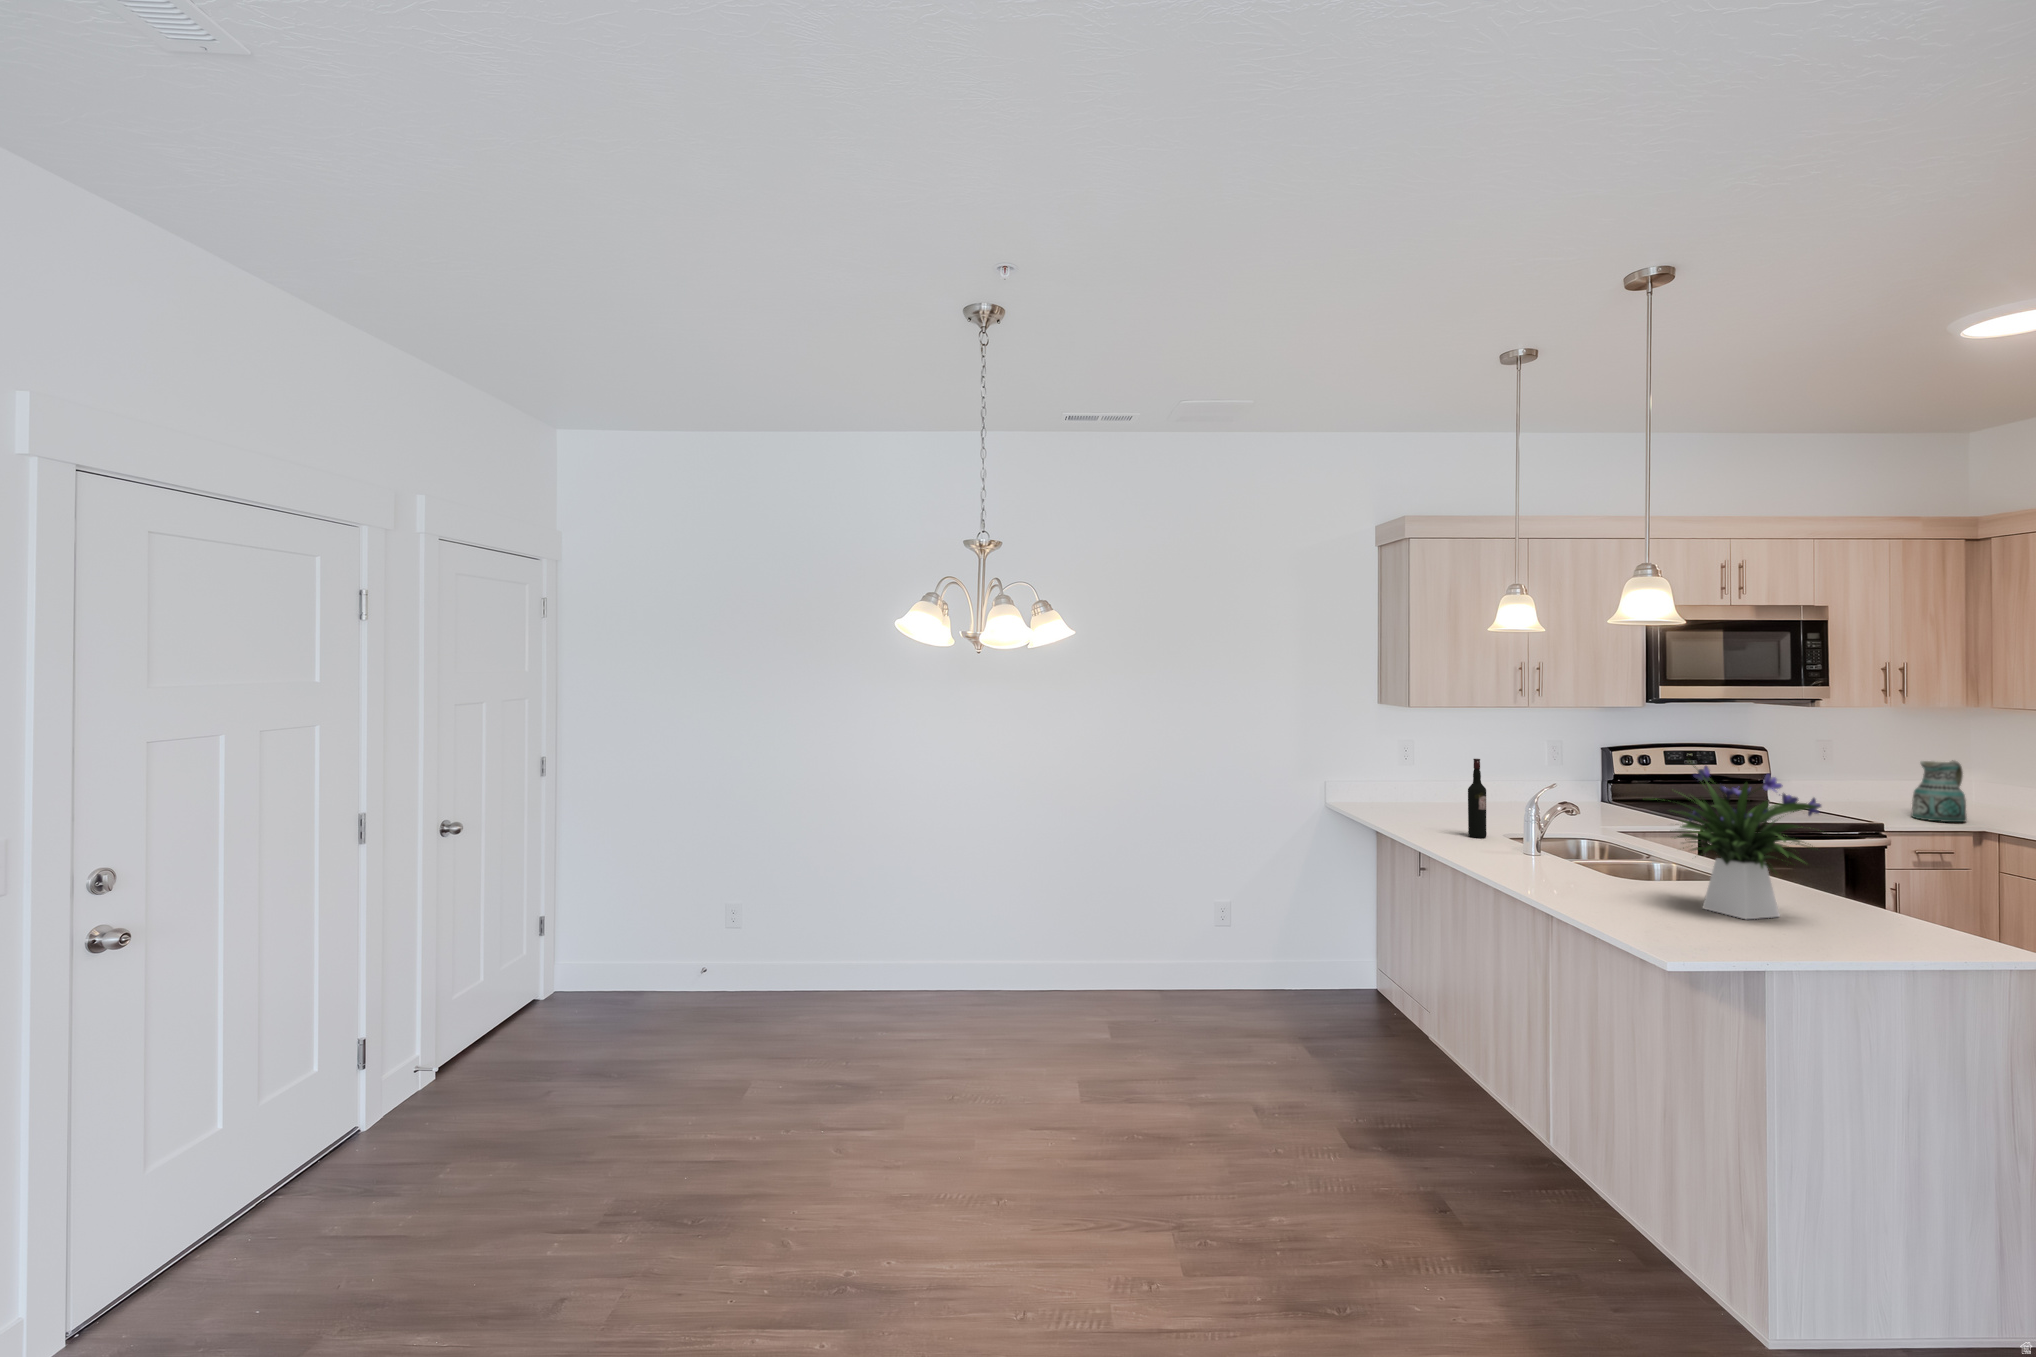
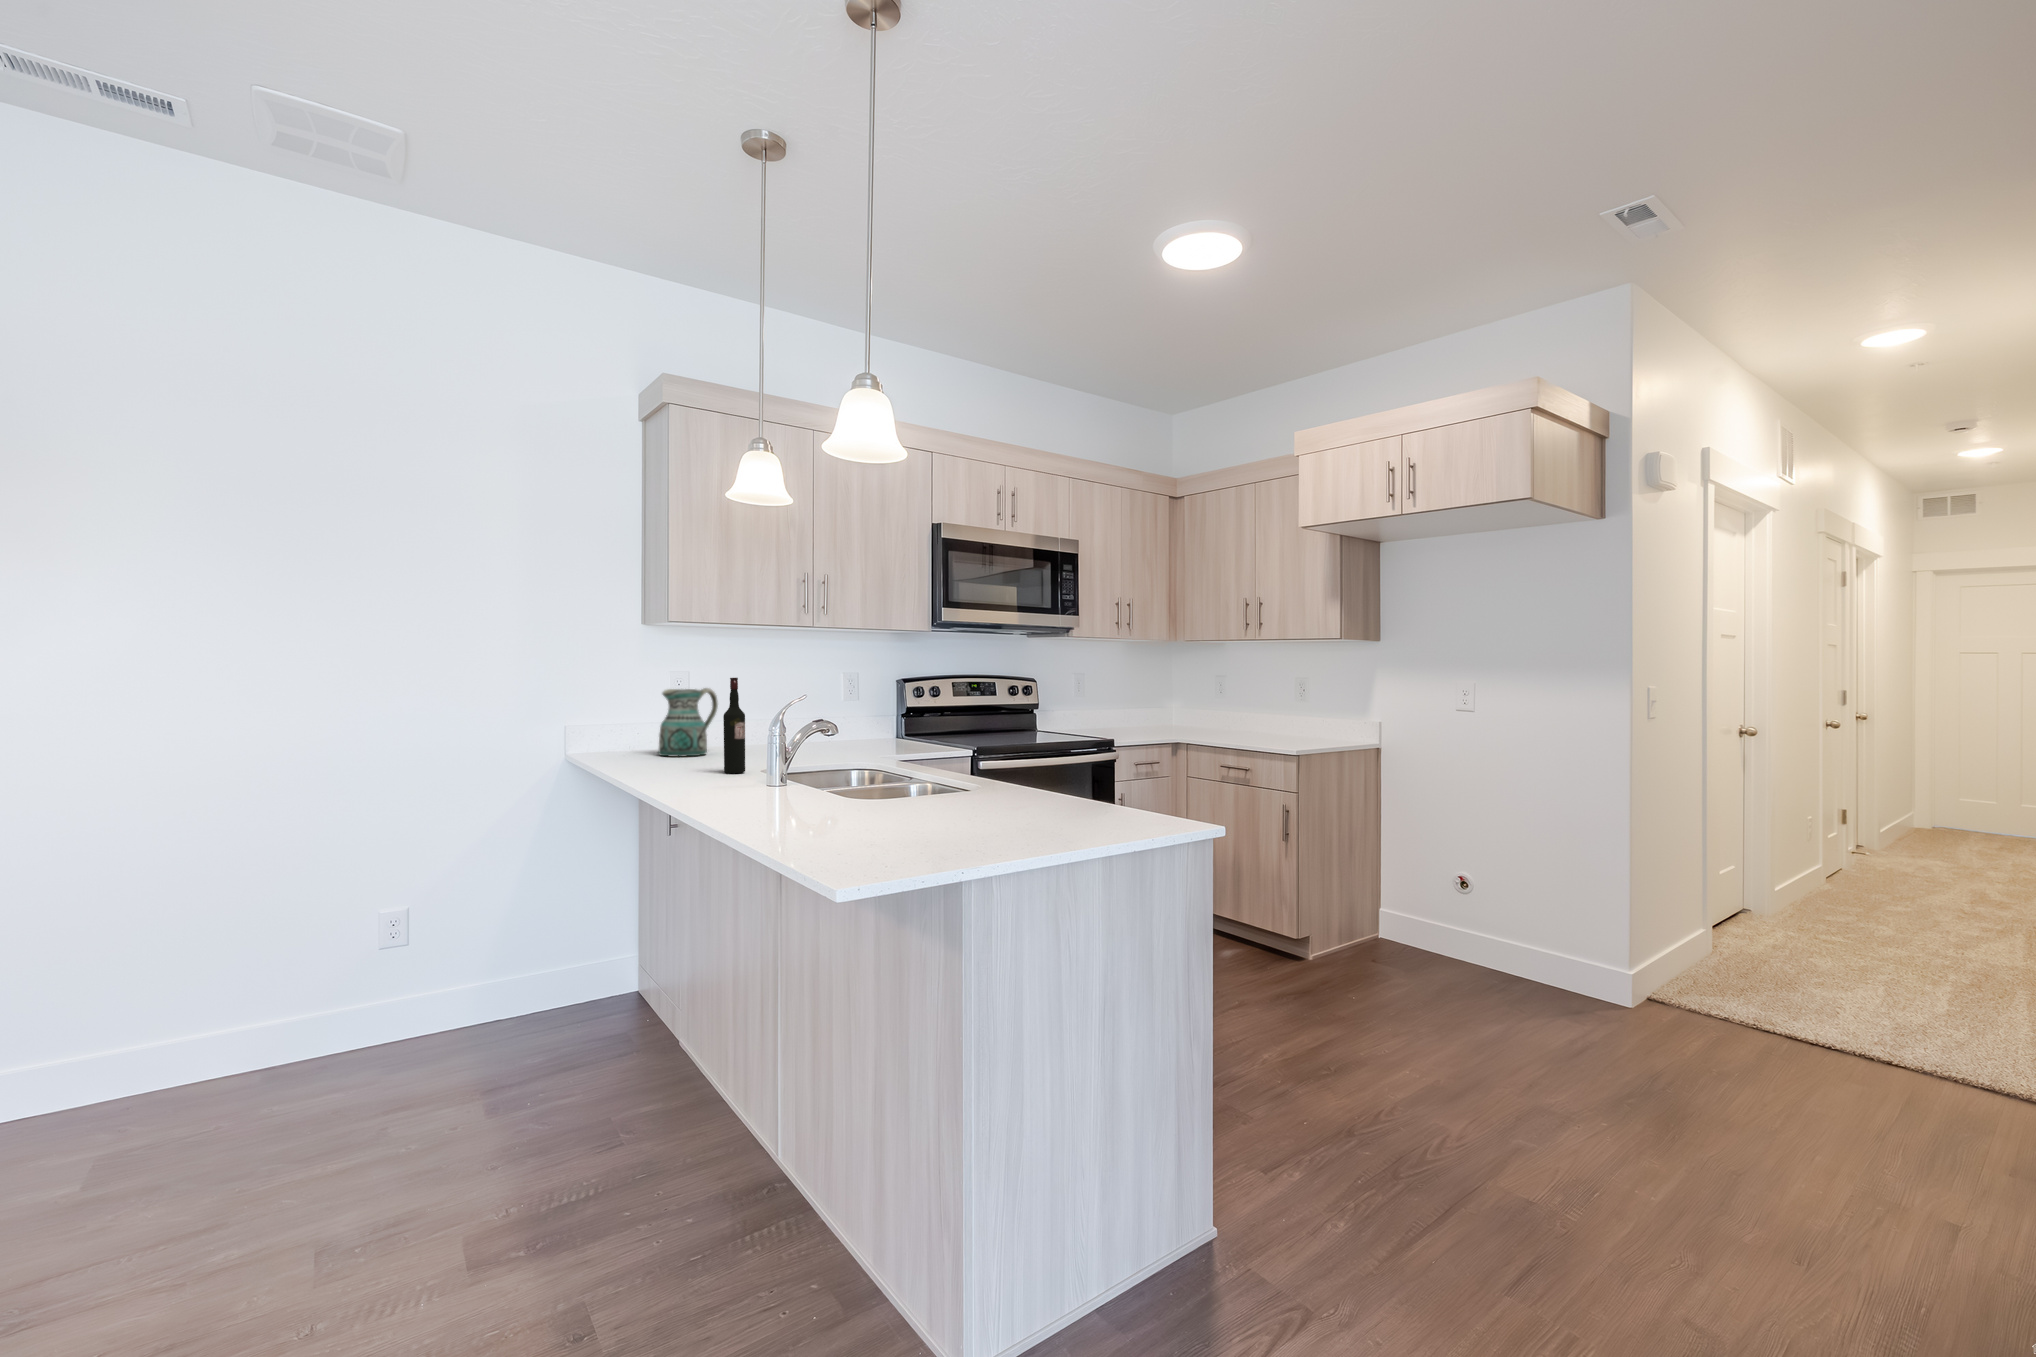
ceramic pitcher: present [1912,760,1967,822] -> present [658,688,718,757]
flower arrangement: present [1675,766,1821,919] -> none [859,641,1043,829]

